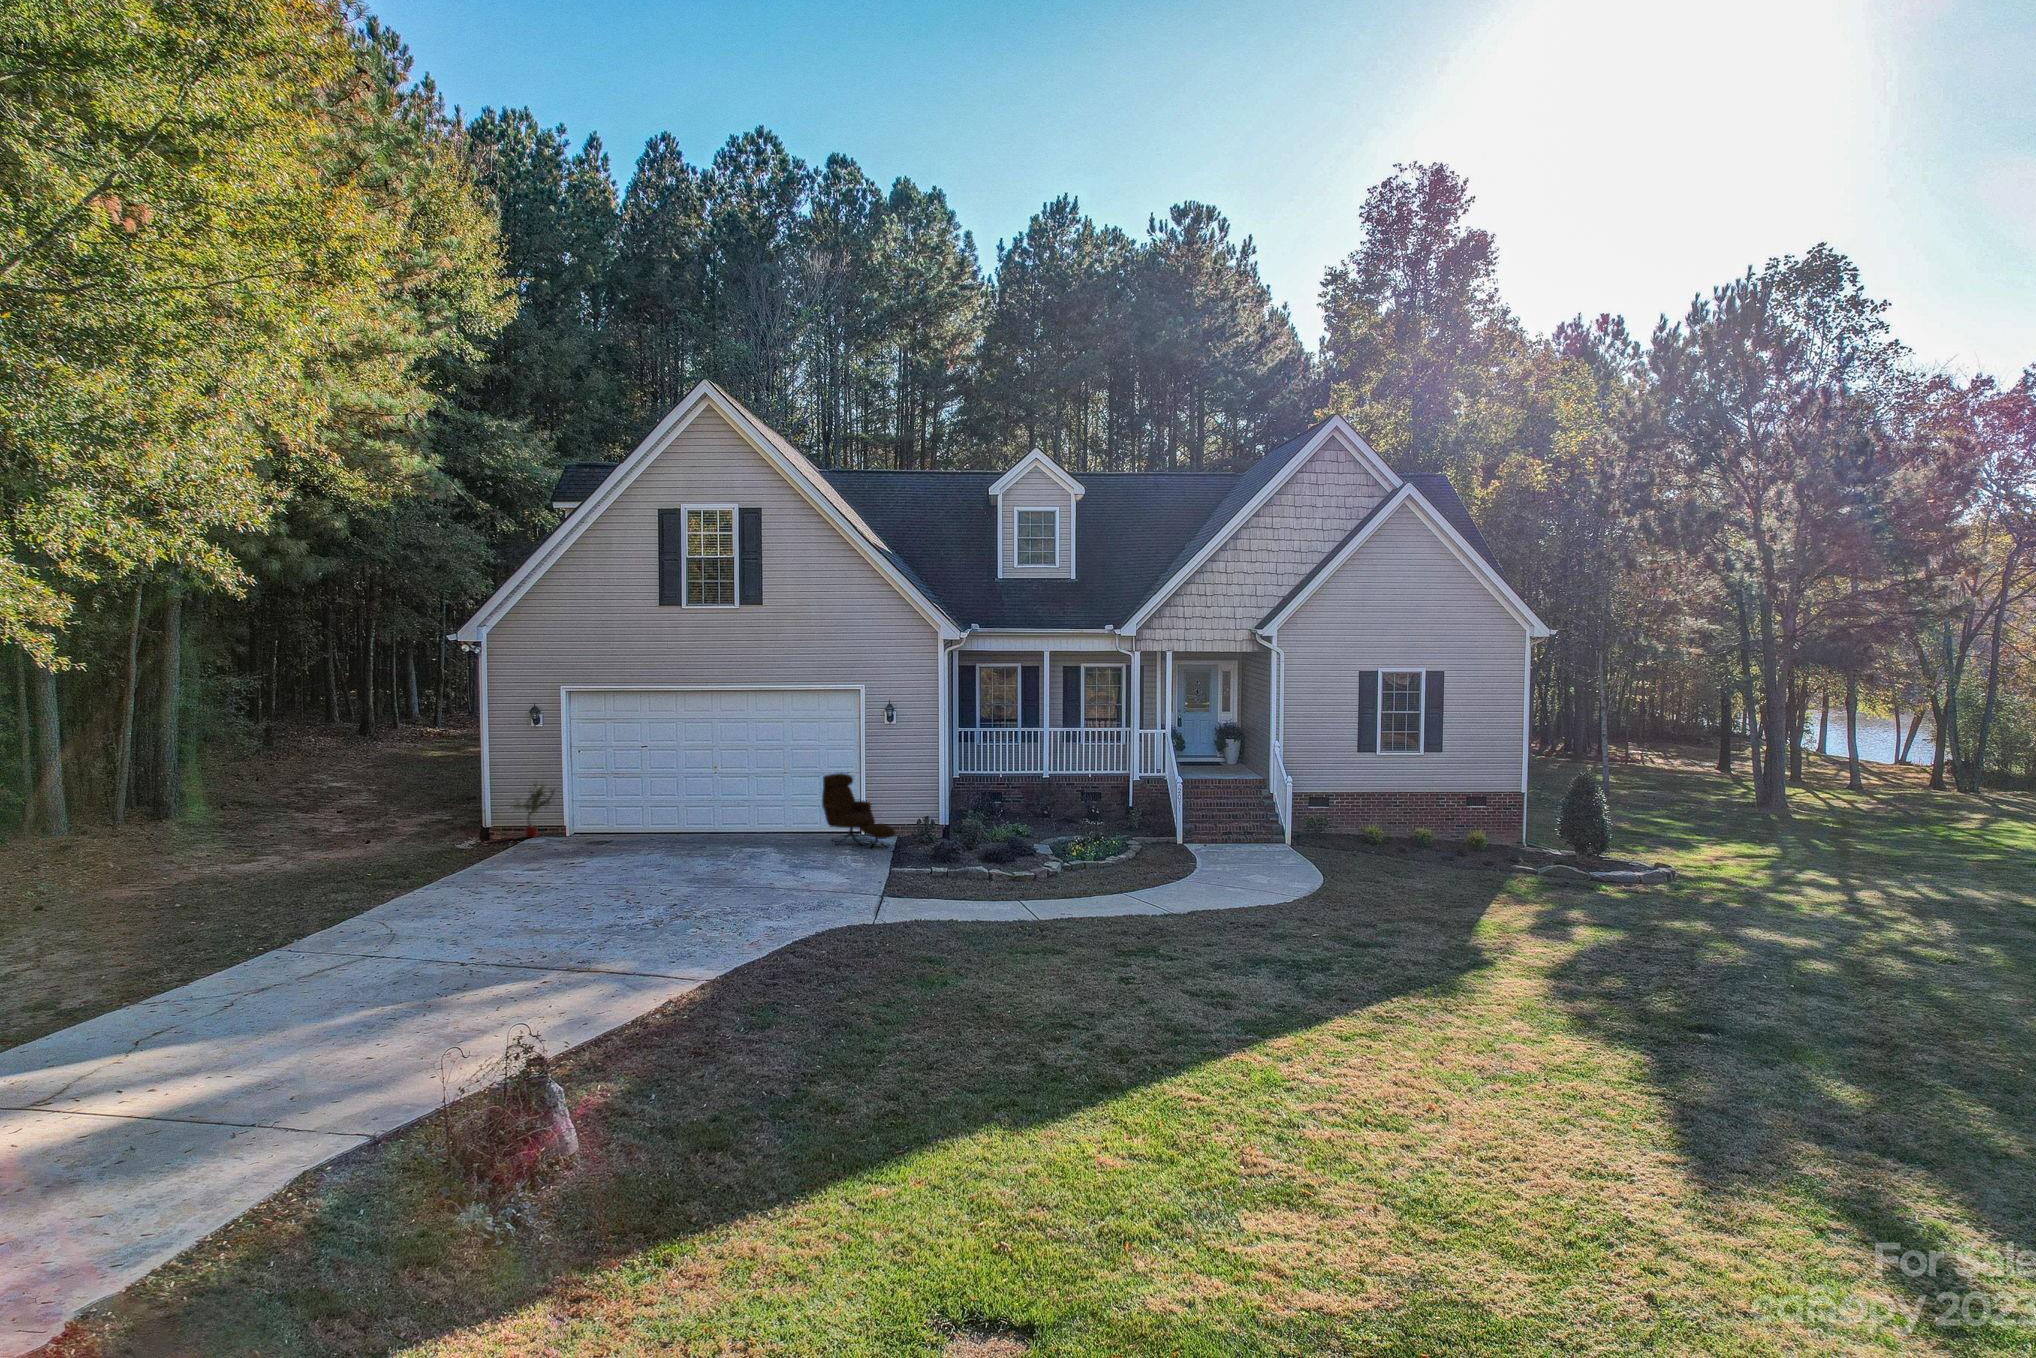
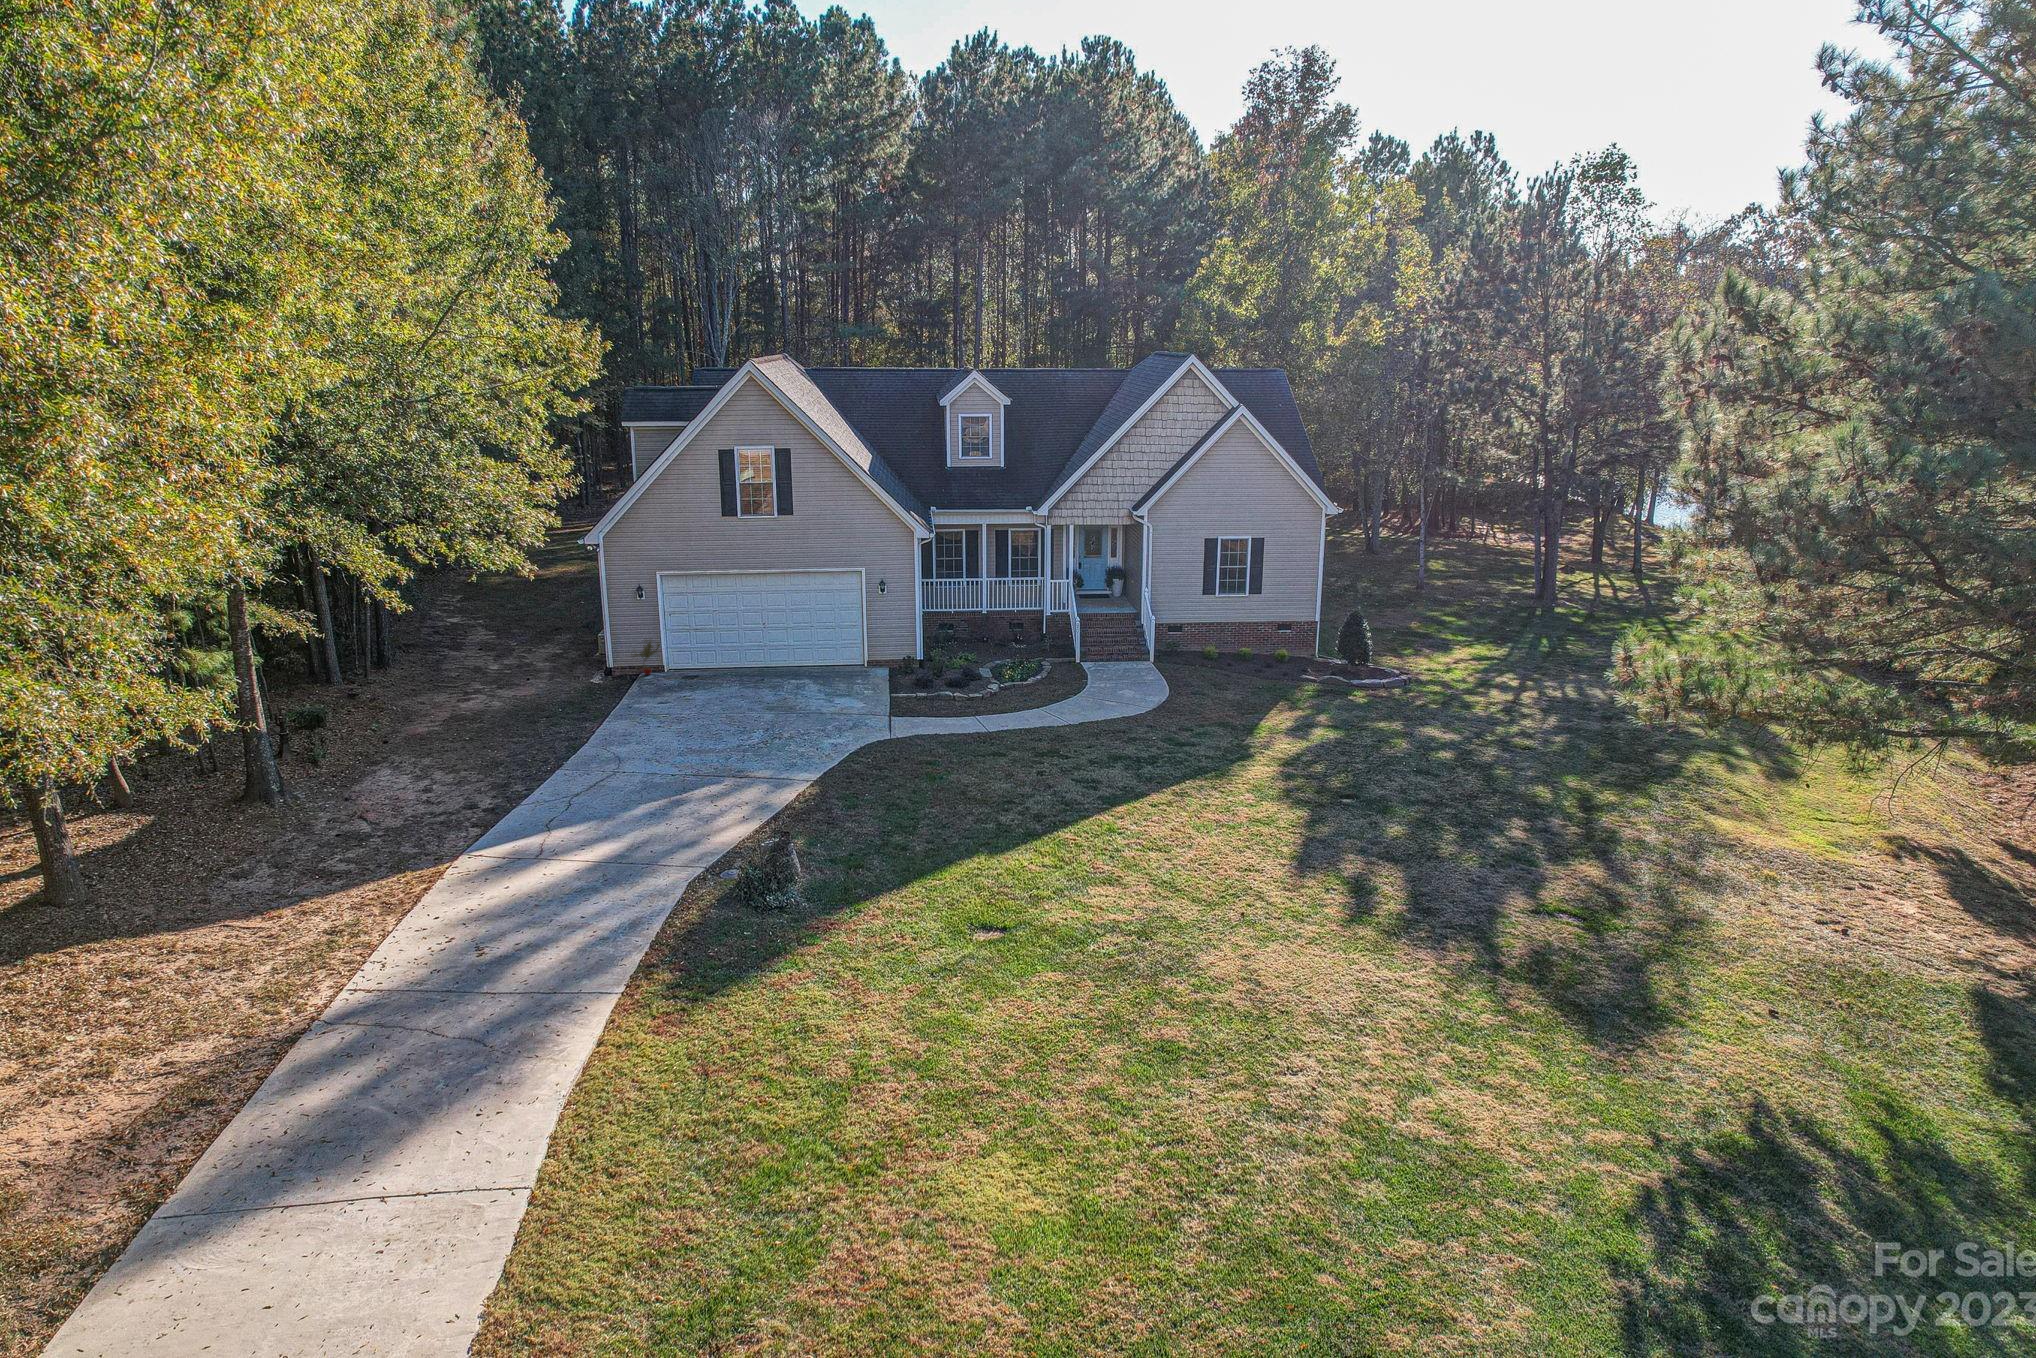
lounge chair: present [822,773,895,846] -> none [841,623,893,675]

